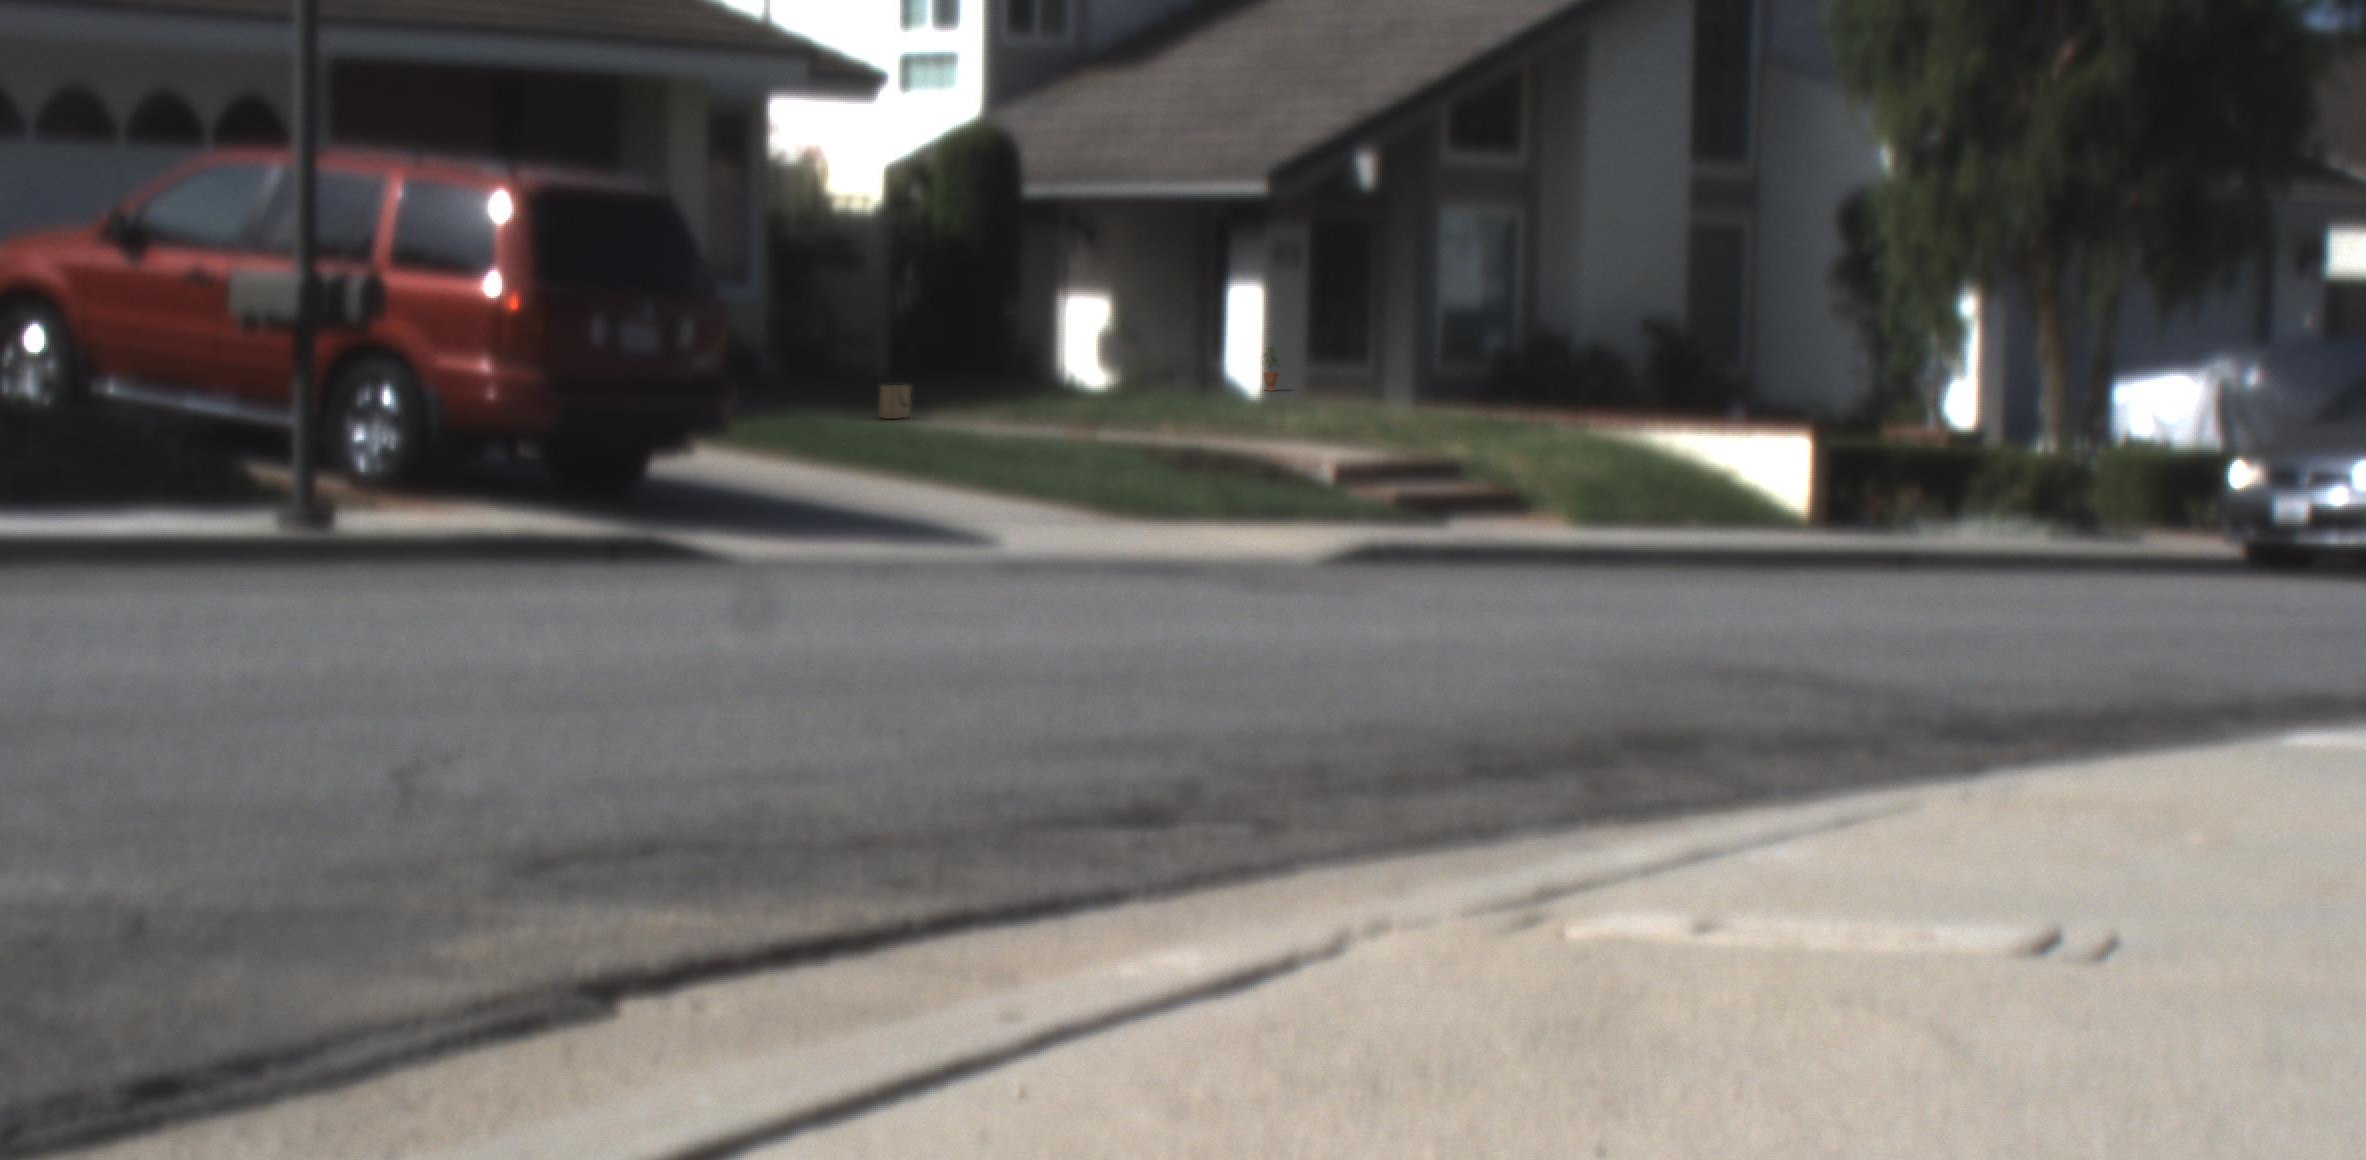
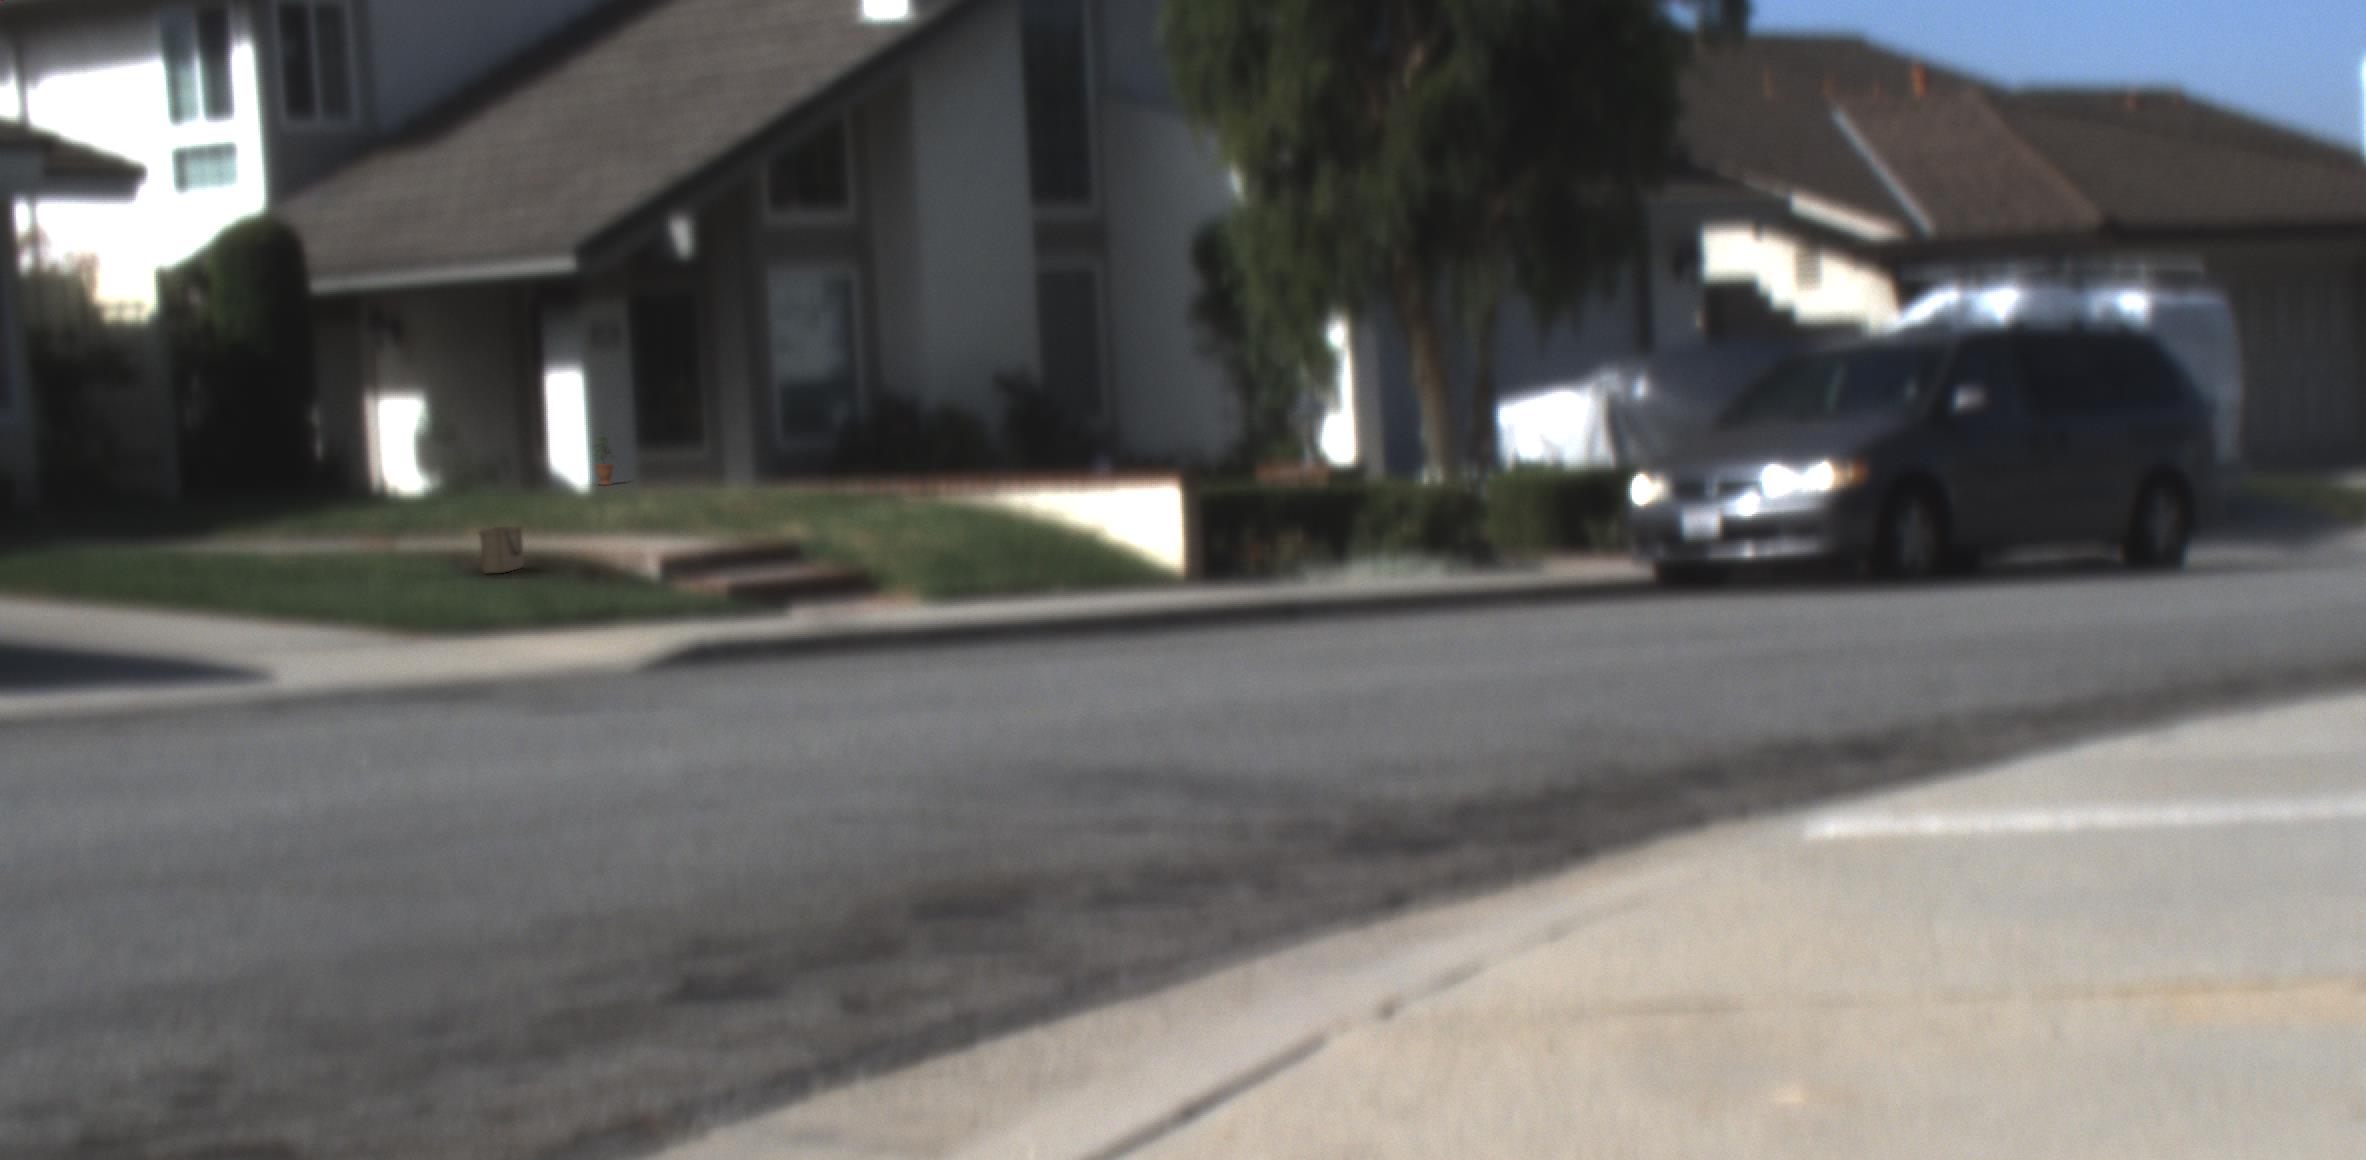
basket: present [879,385,911,419] -> present [479,526,523,574]

